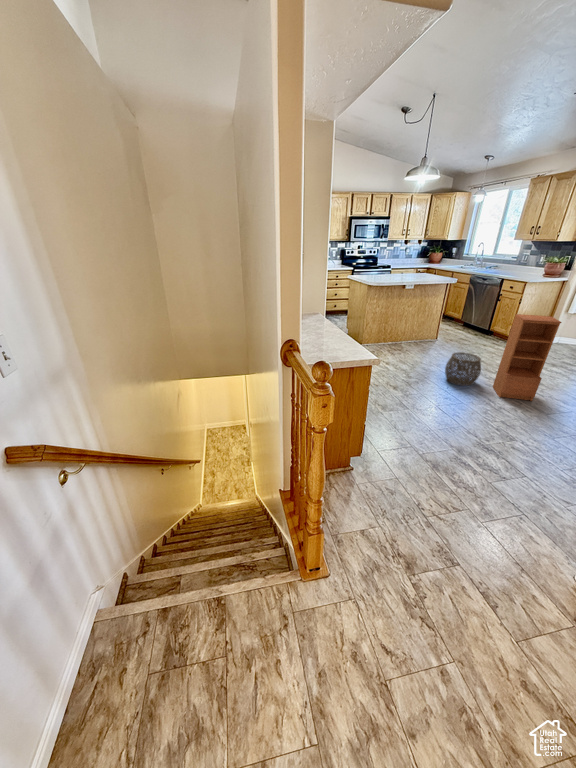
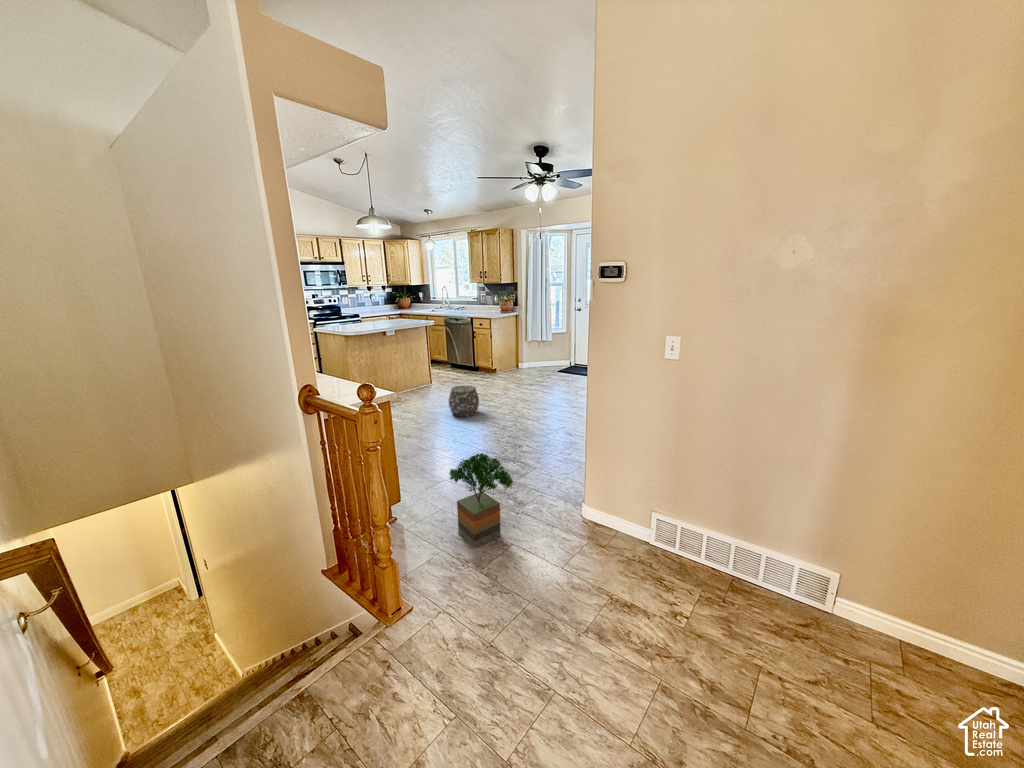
bookcase: present [493,314,561,401] -> none [490,342,524,418]
potted tree: none [403,450,485,546] -> present [450,453,513,548]

